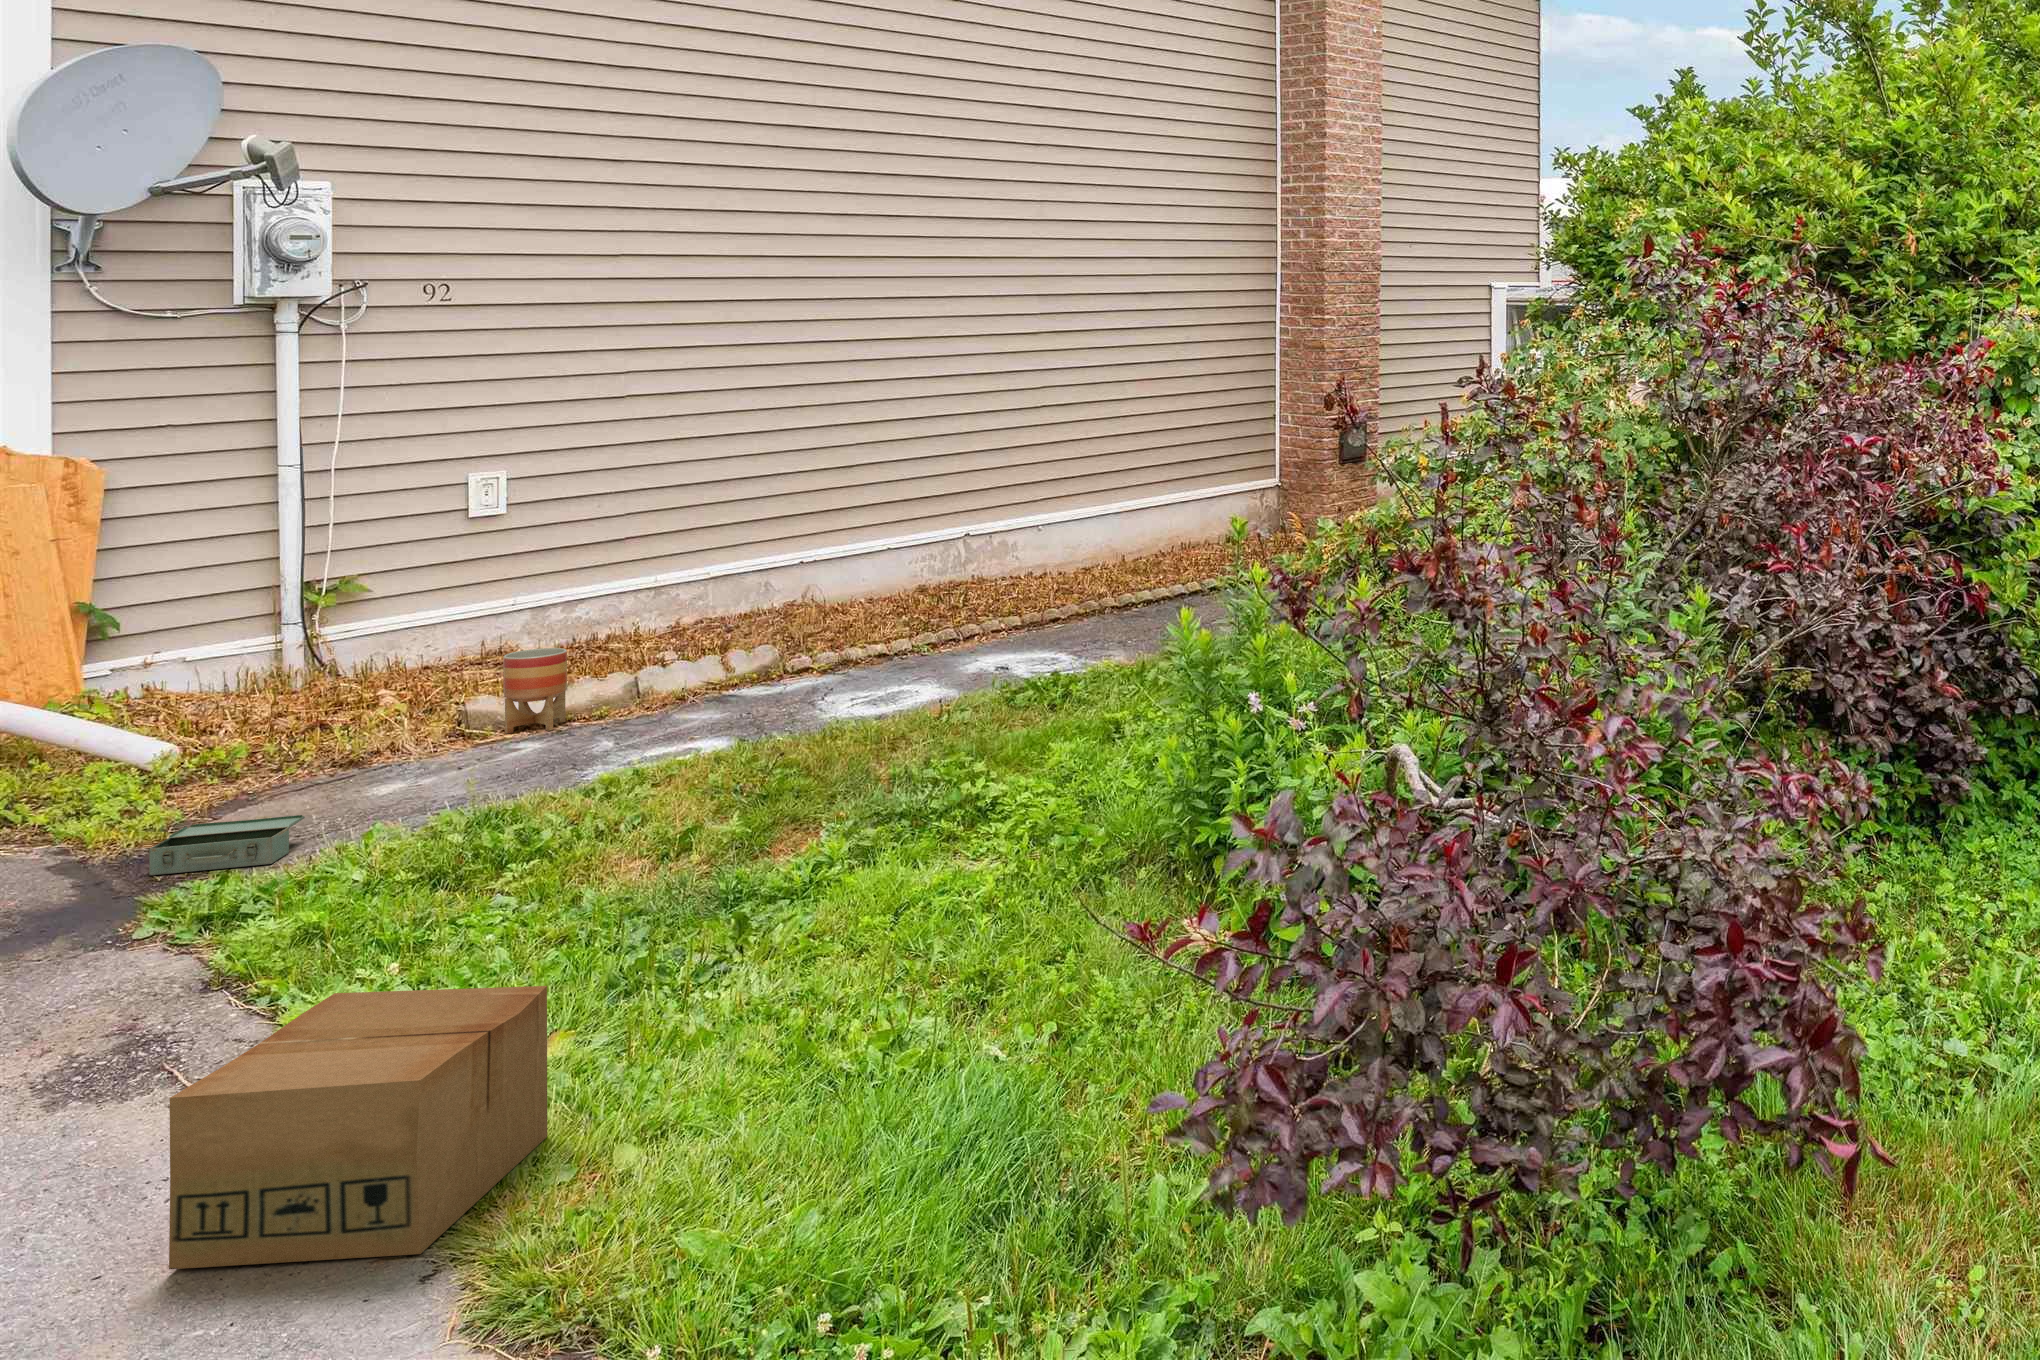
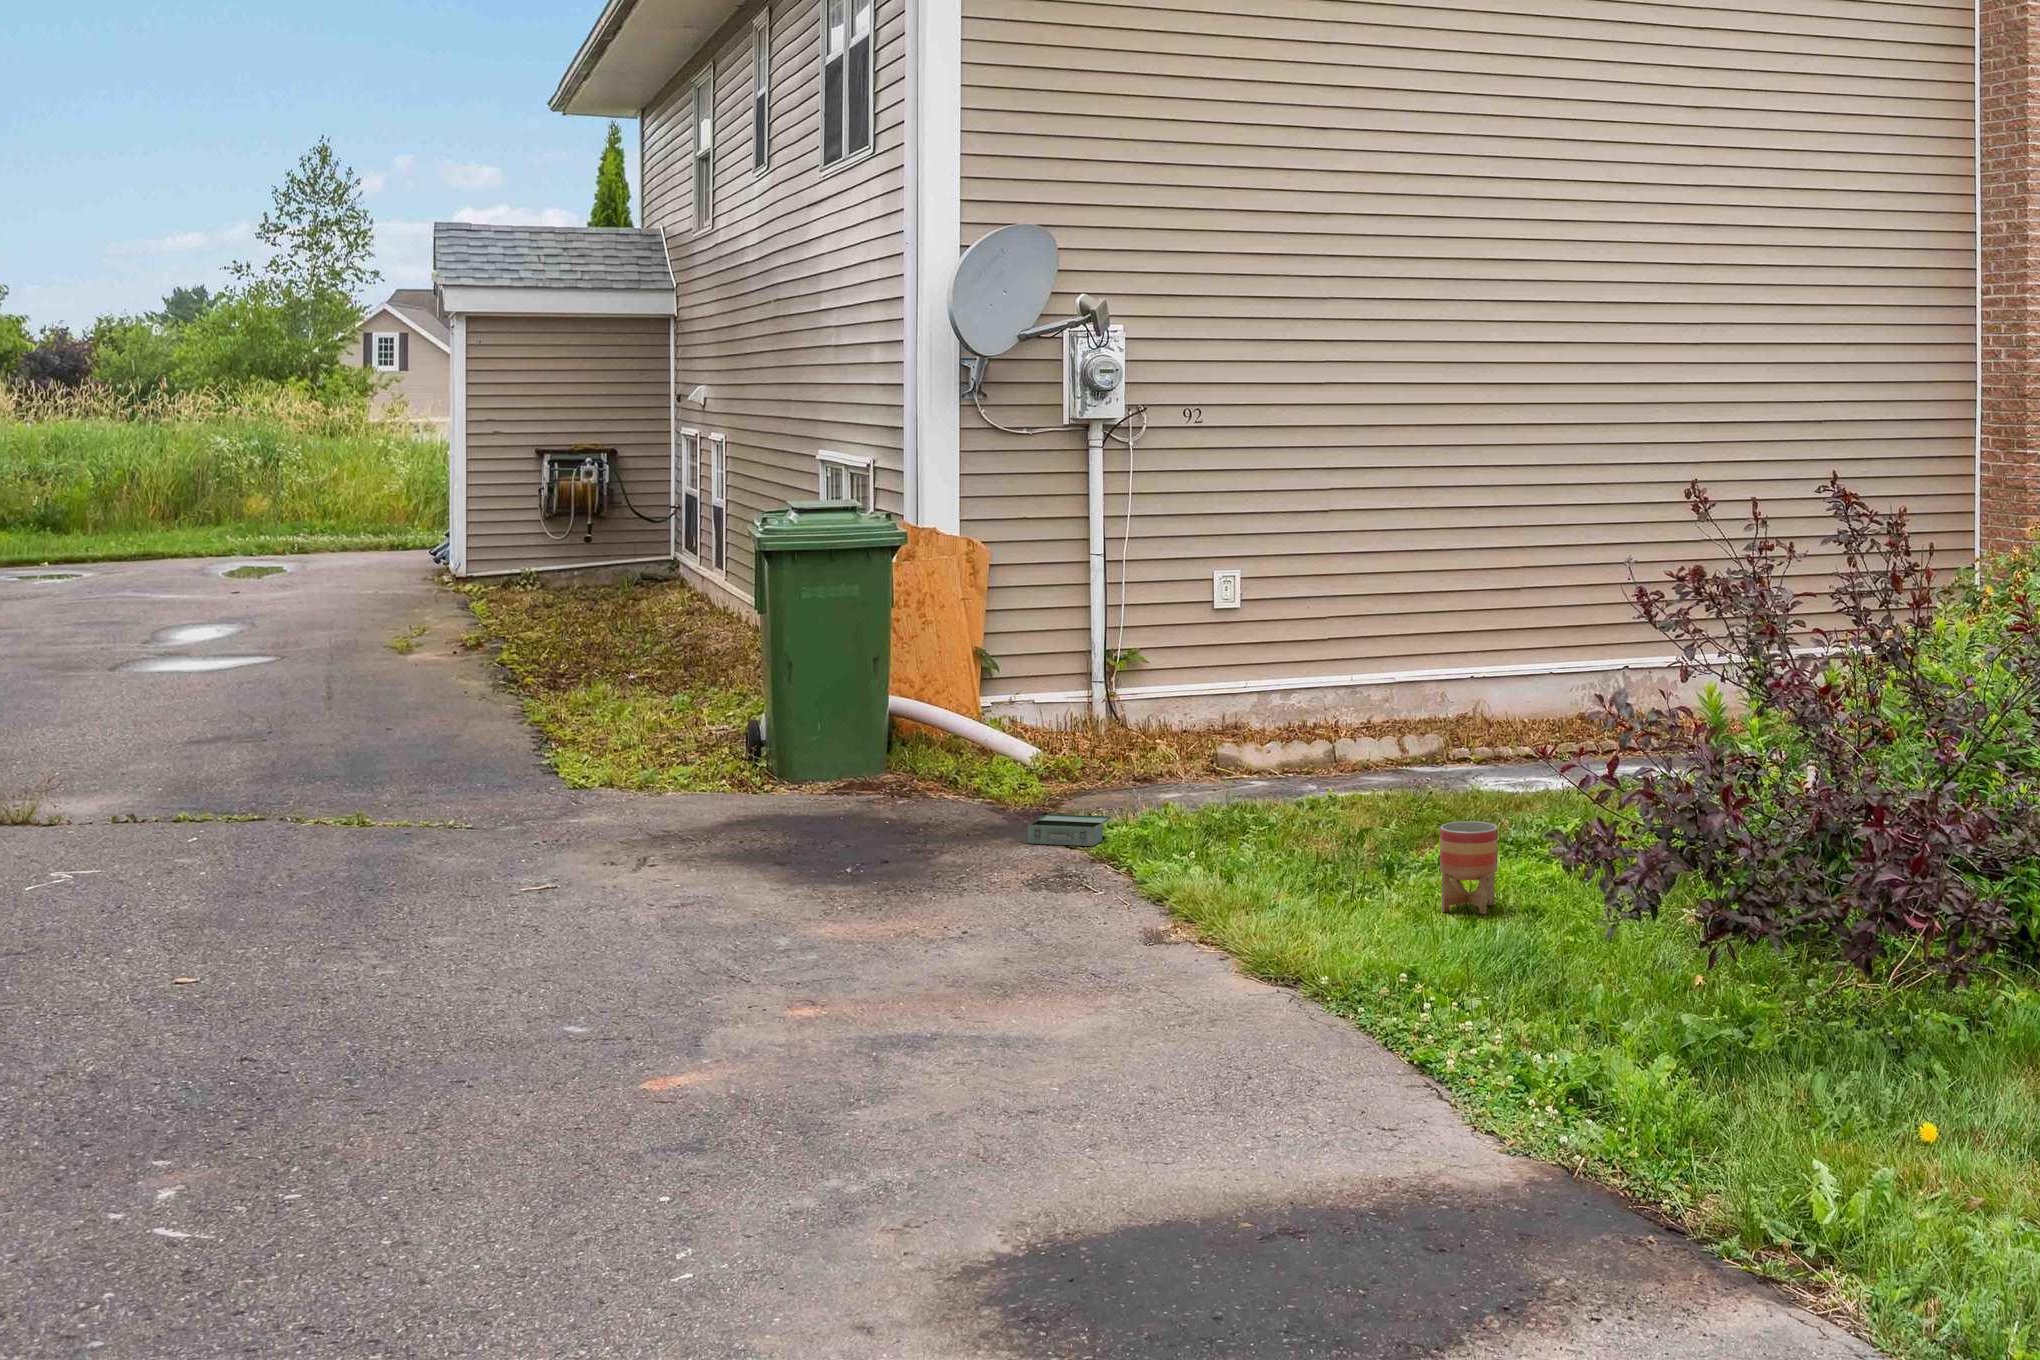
planter: present [503,648,567,734] -> present [1440,821,1498,914]
cardboard box: present [169,986,547,1269] -> none [1065,898,1240,1037]

